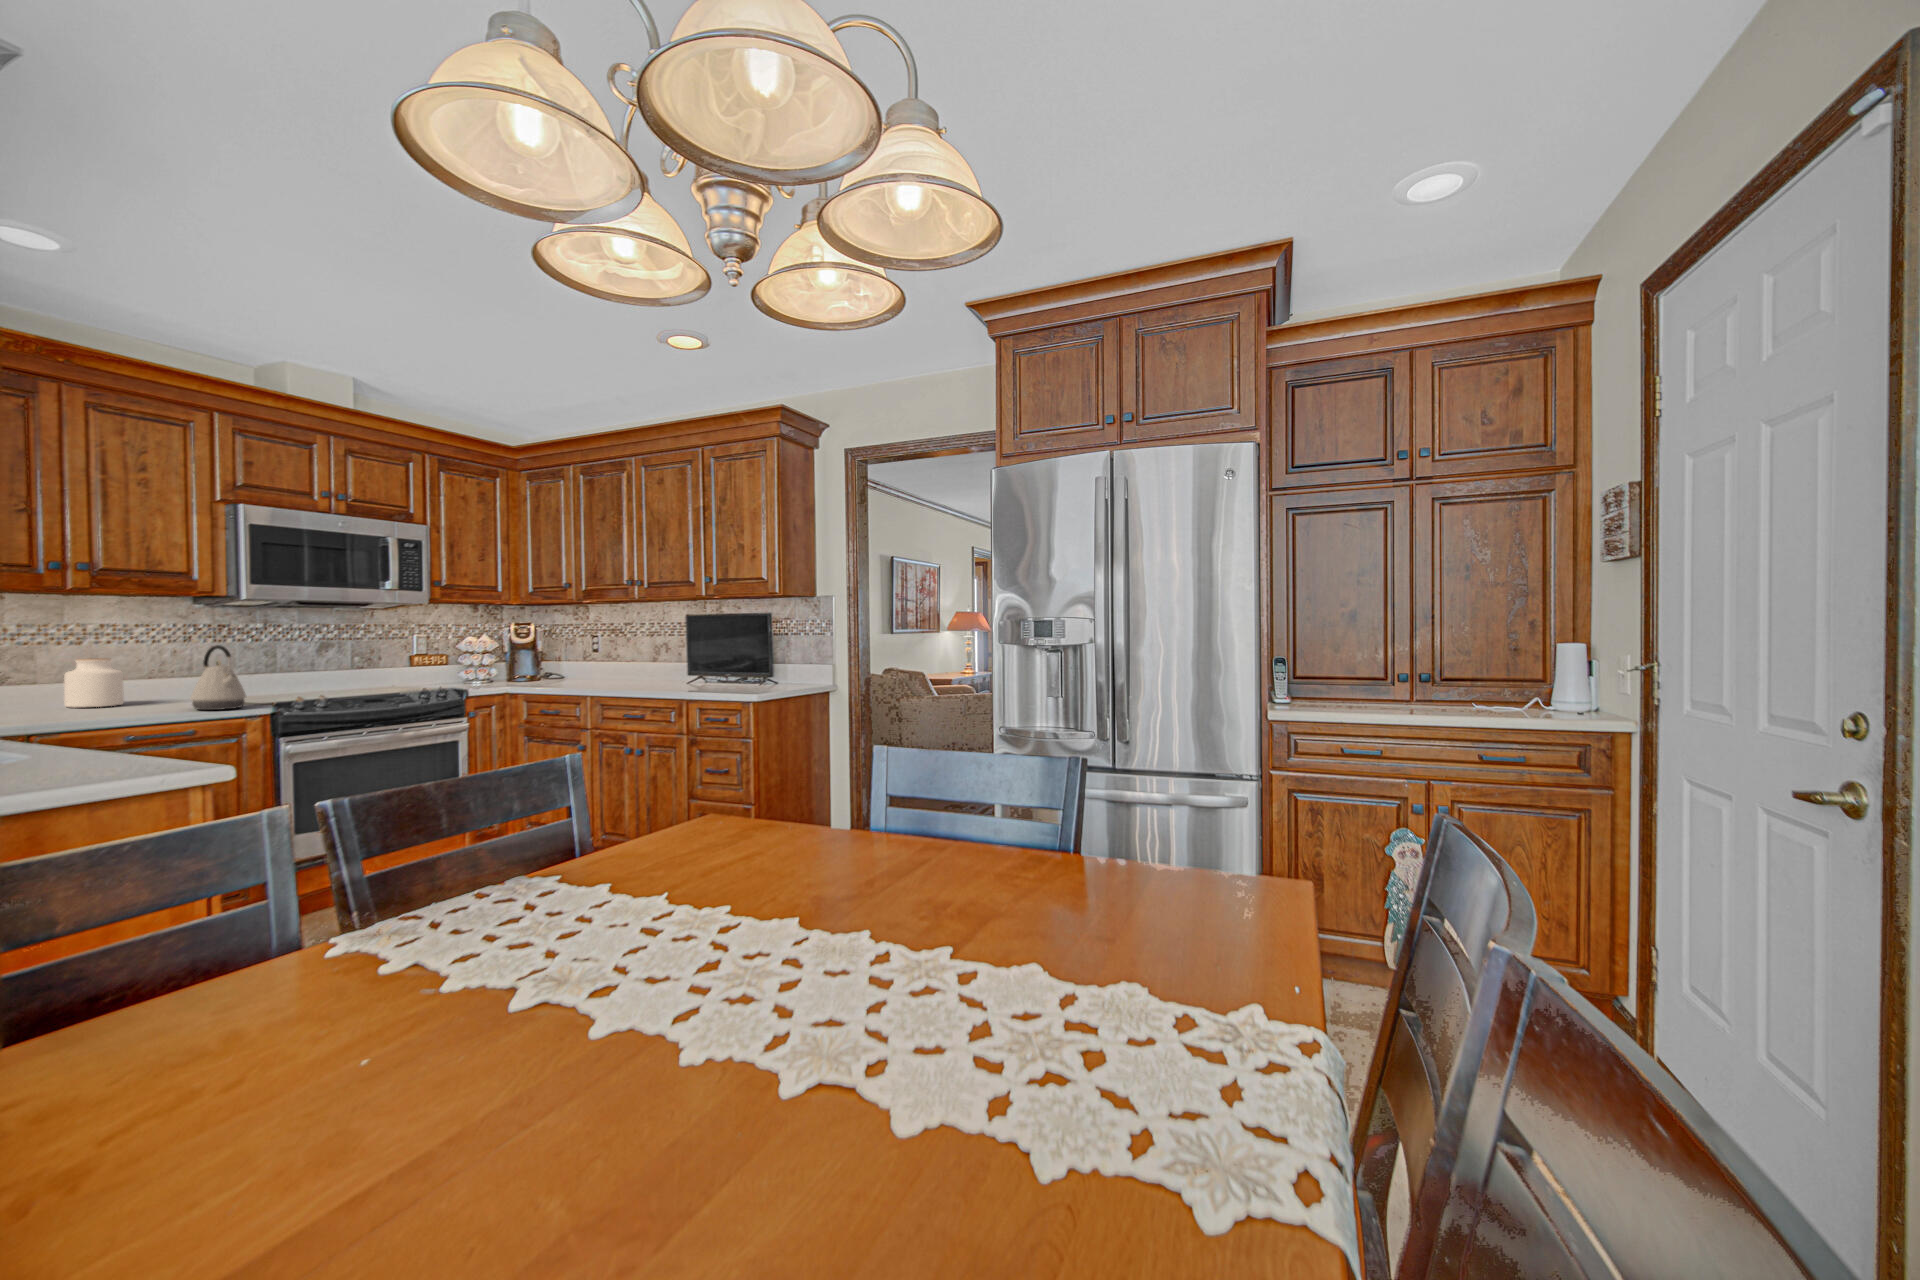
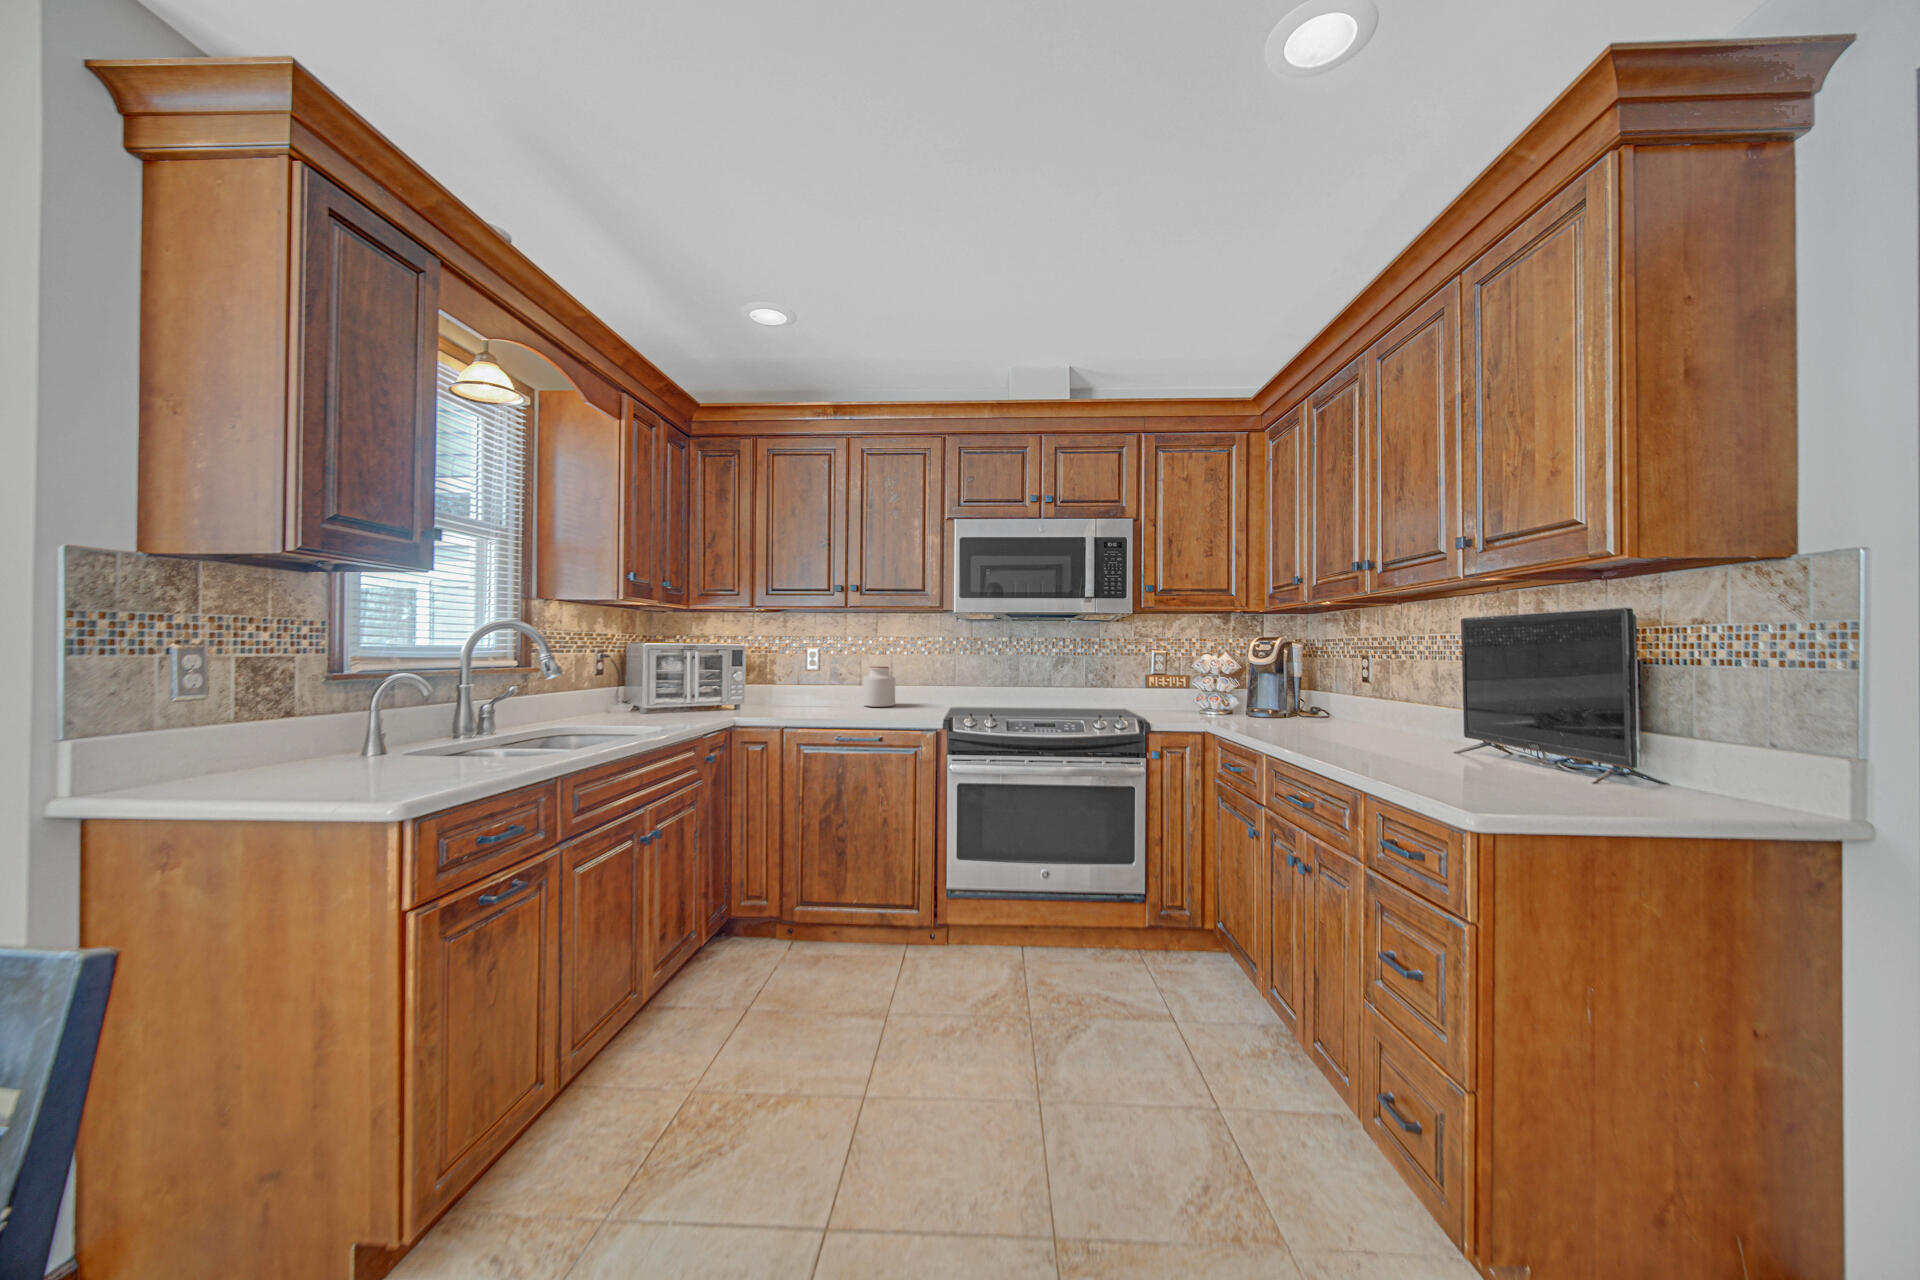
kettle: present [190,645,246,710] -> none [897,658,935,719]

